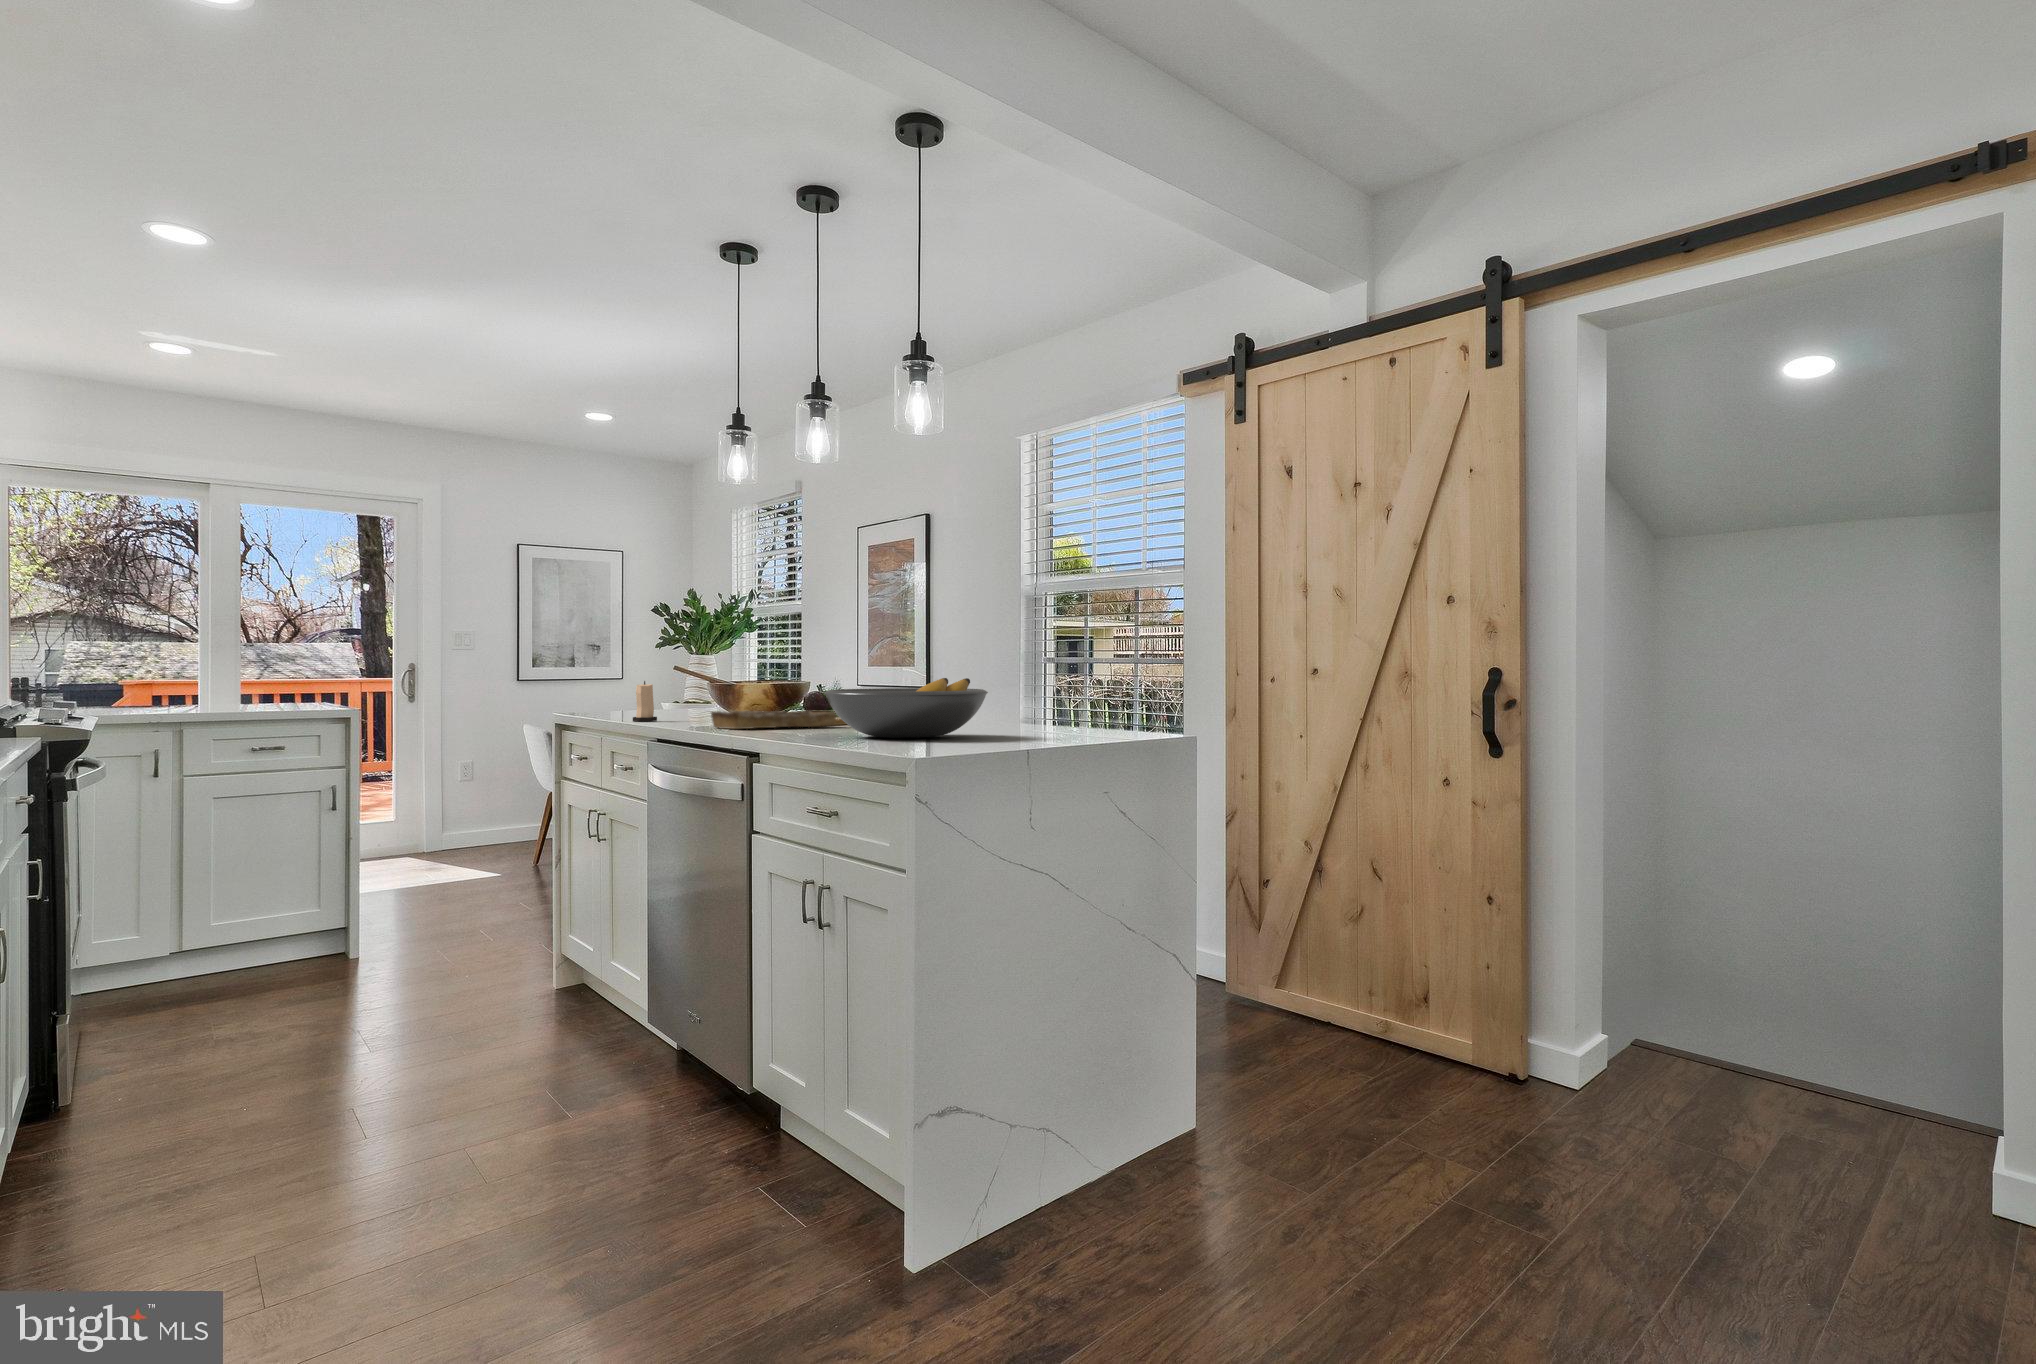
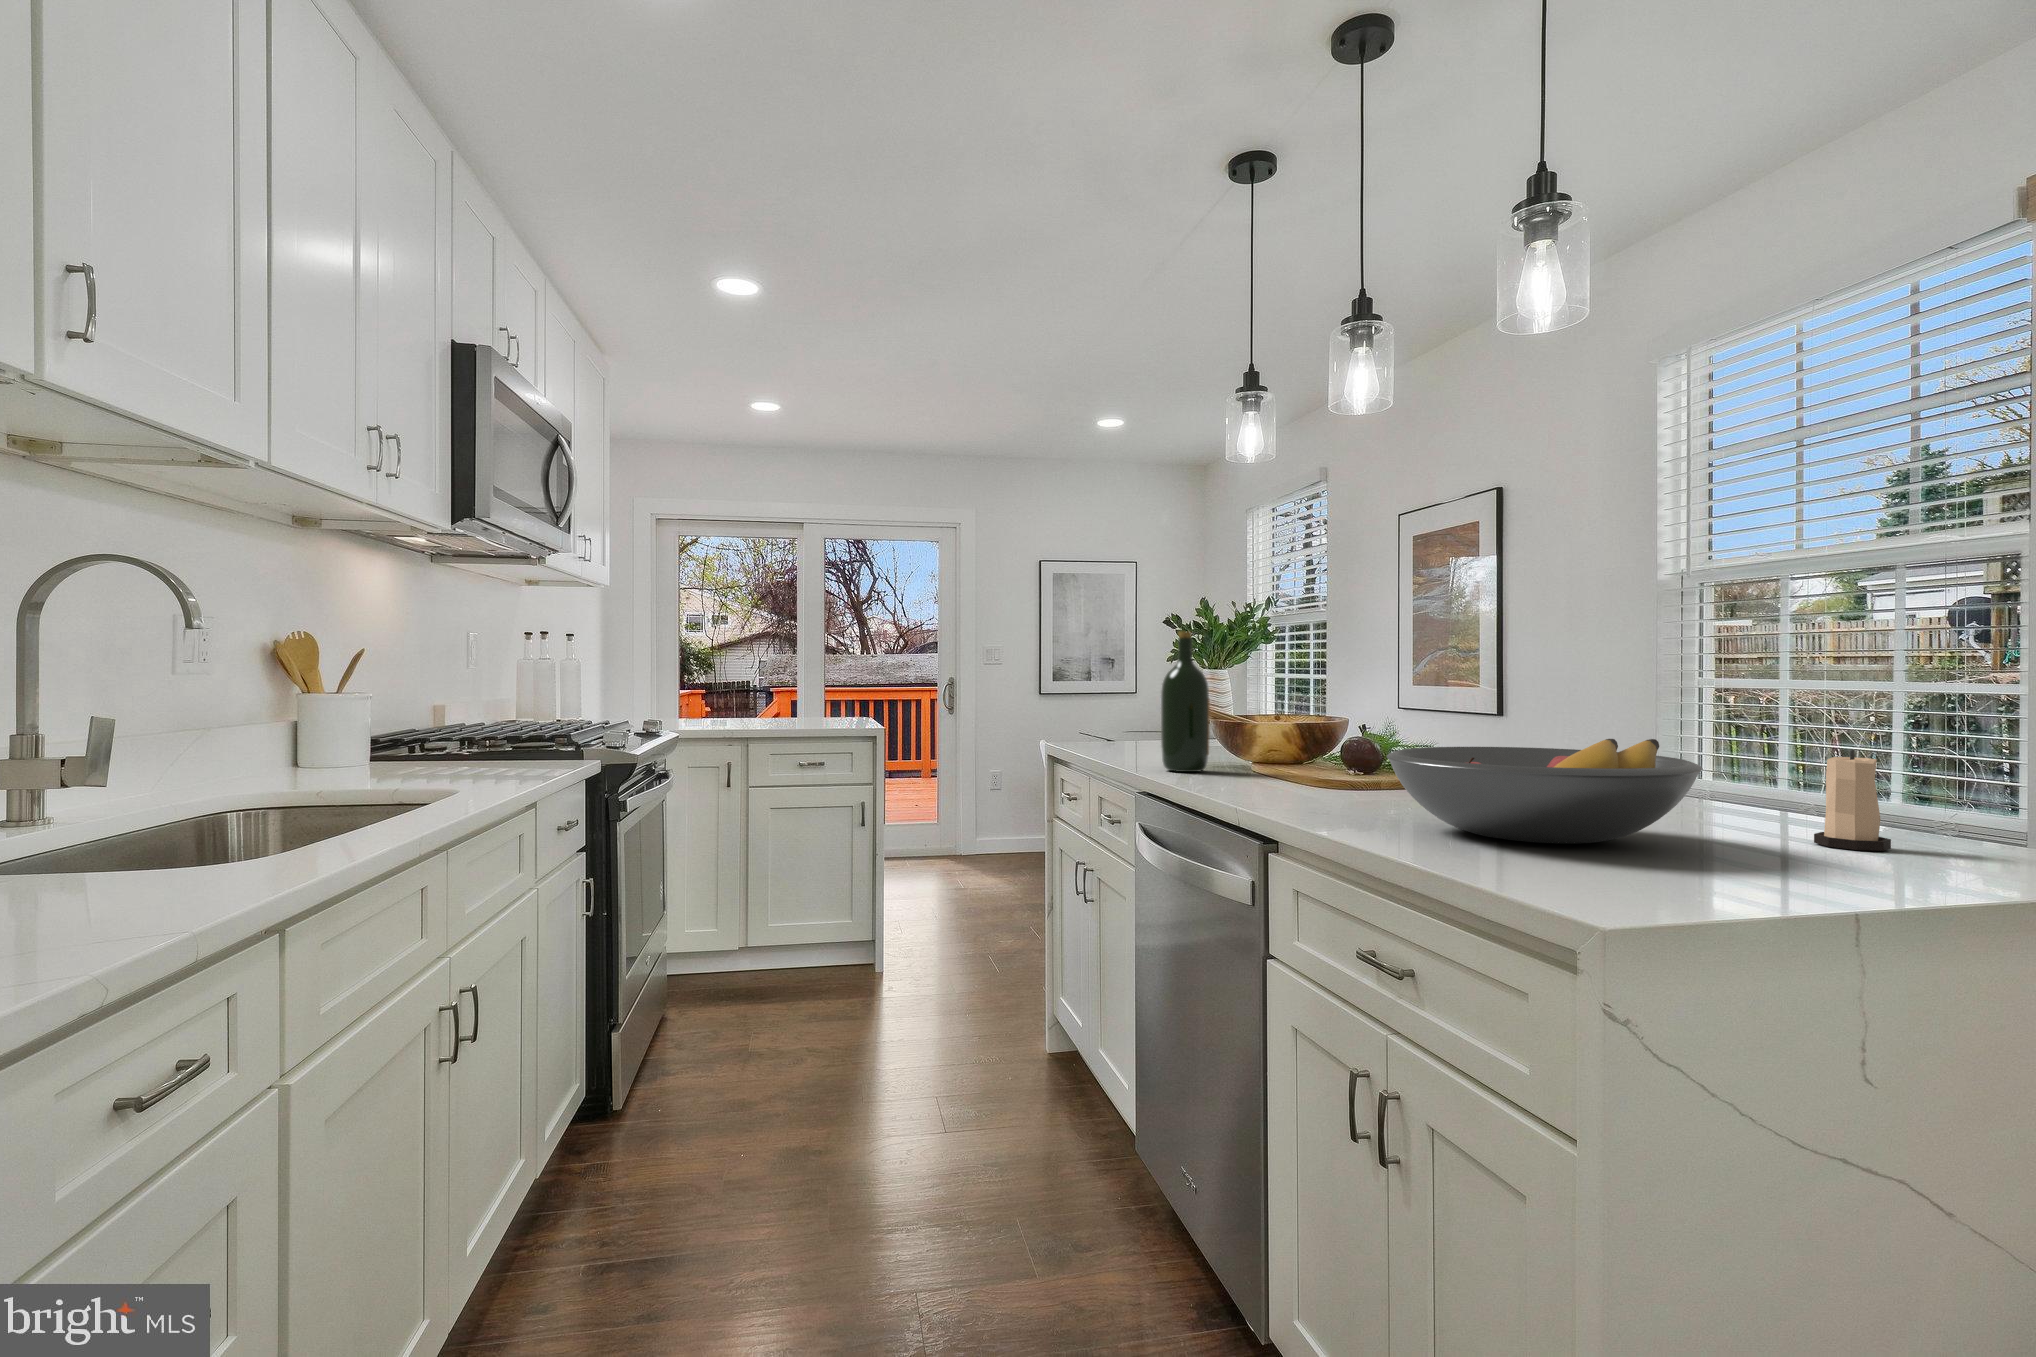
wine bottle: none [665,615,704,724] -> present [1161,631,1210,772]
candle: present [633,681,657,721] -> present [1814,749,1891,851]
tray: present [711,711,836,729] -> none [1207,760,1399,790]

